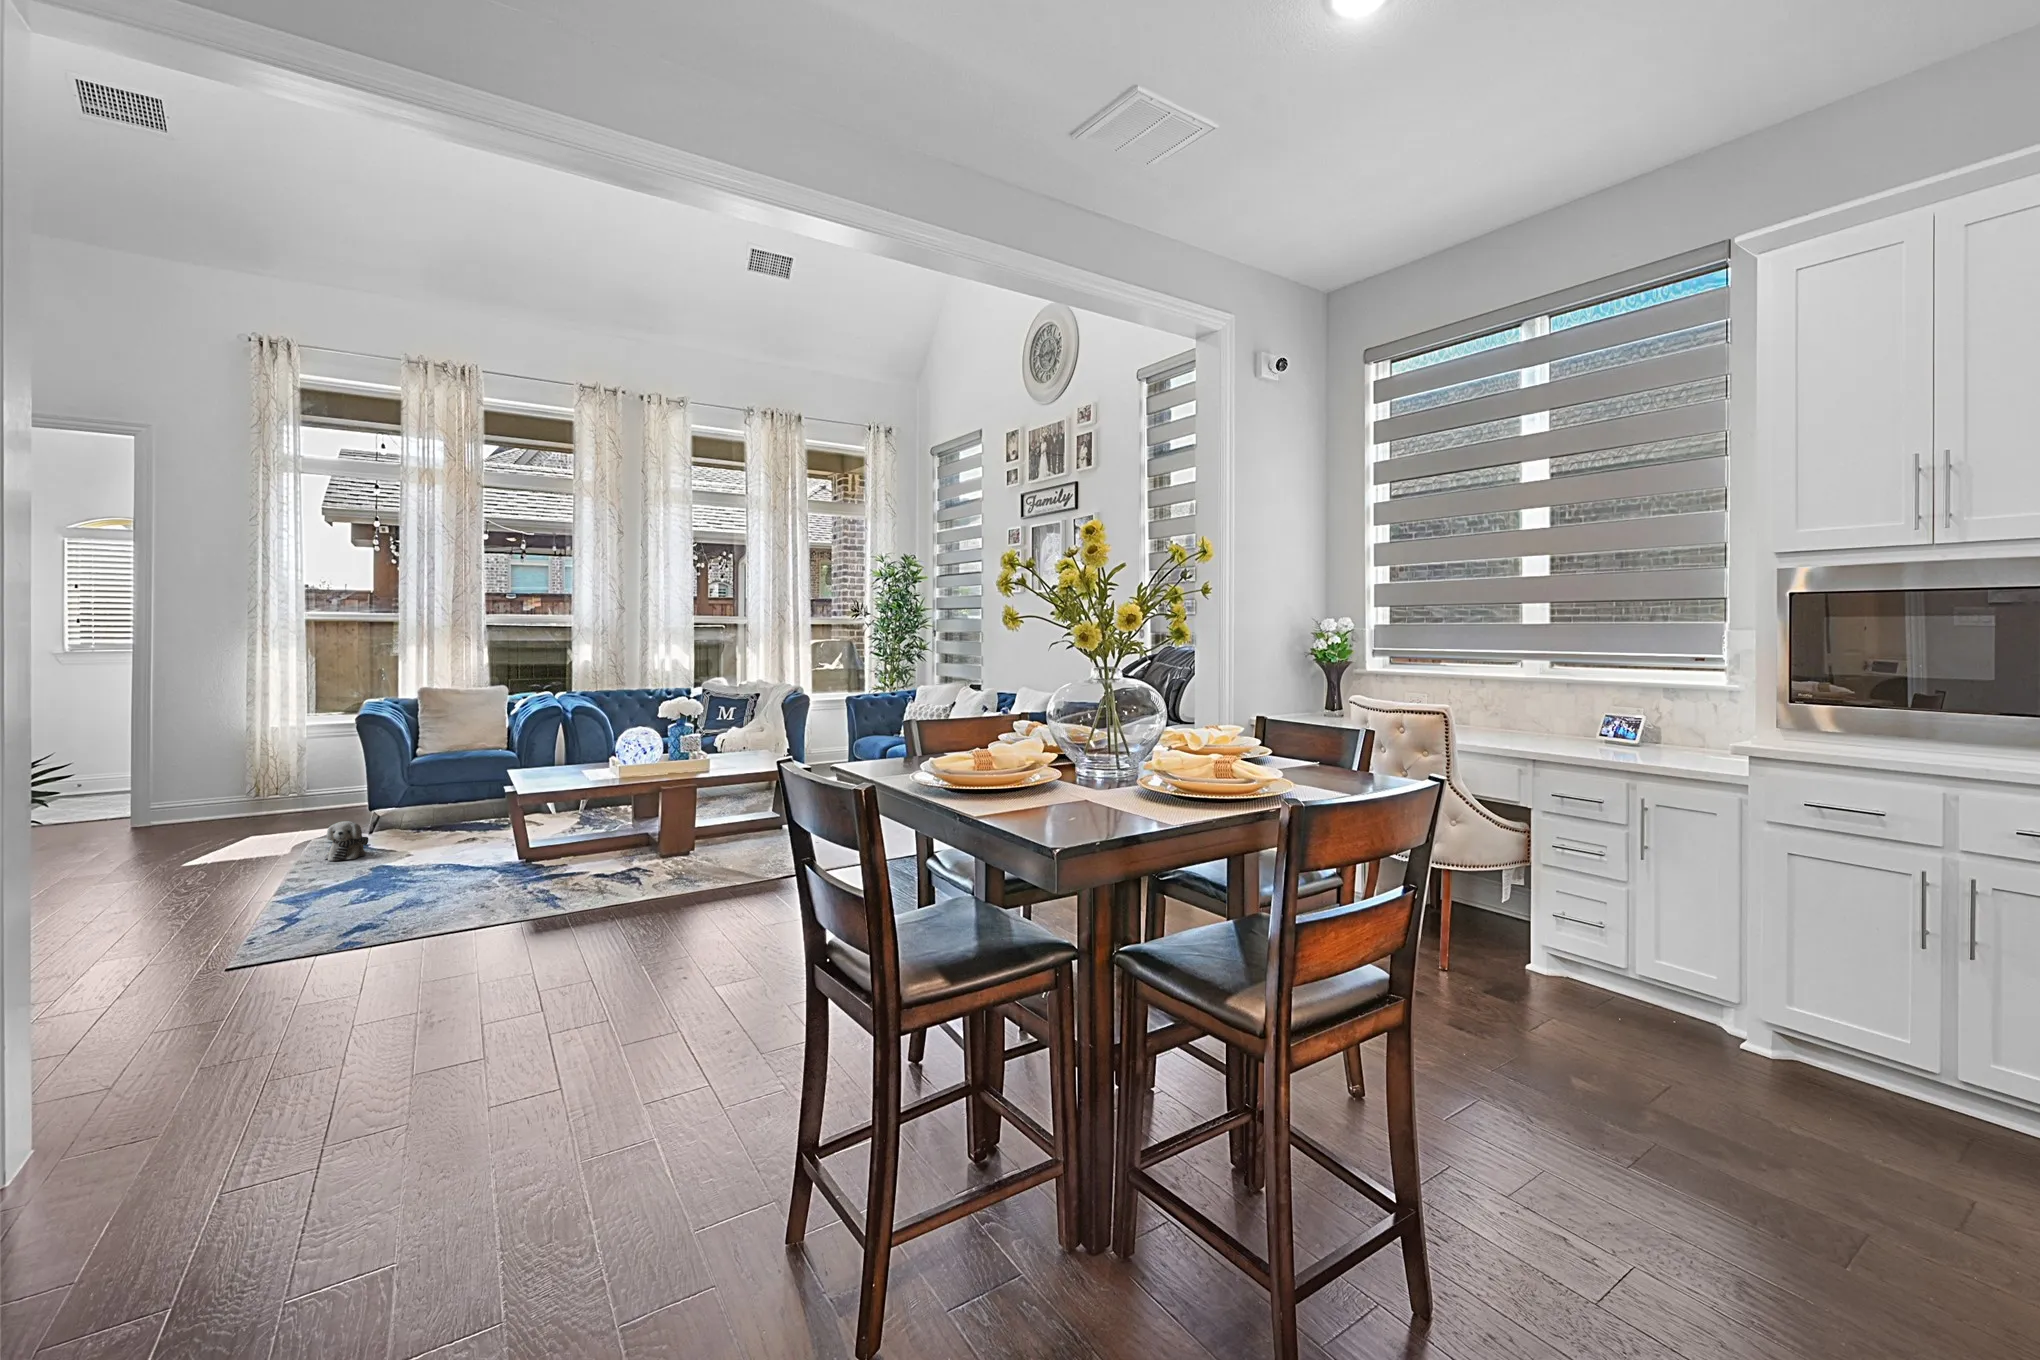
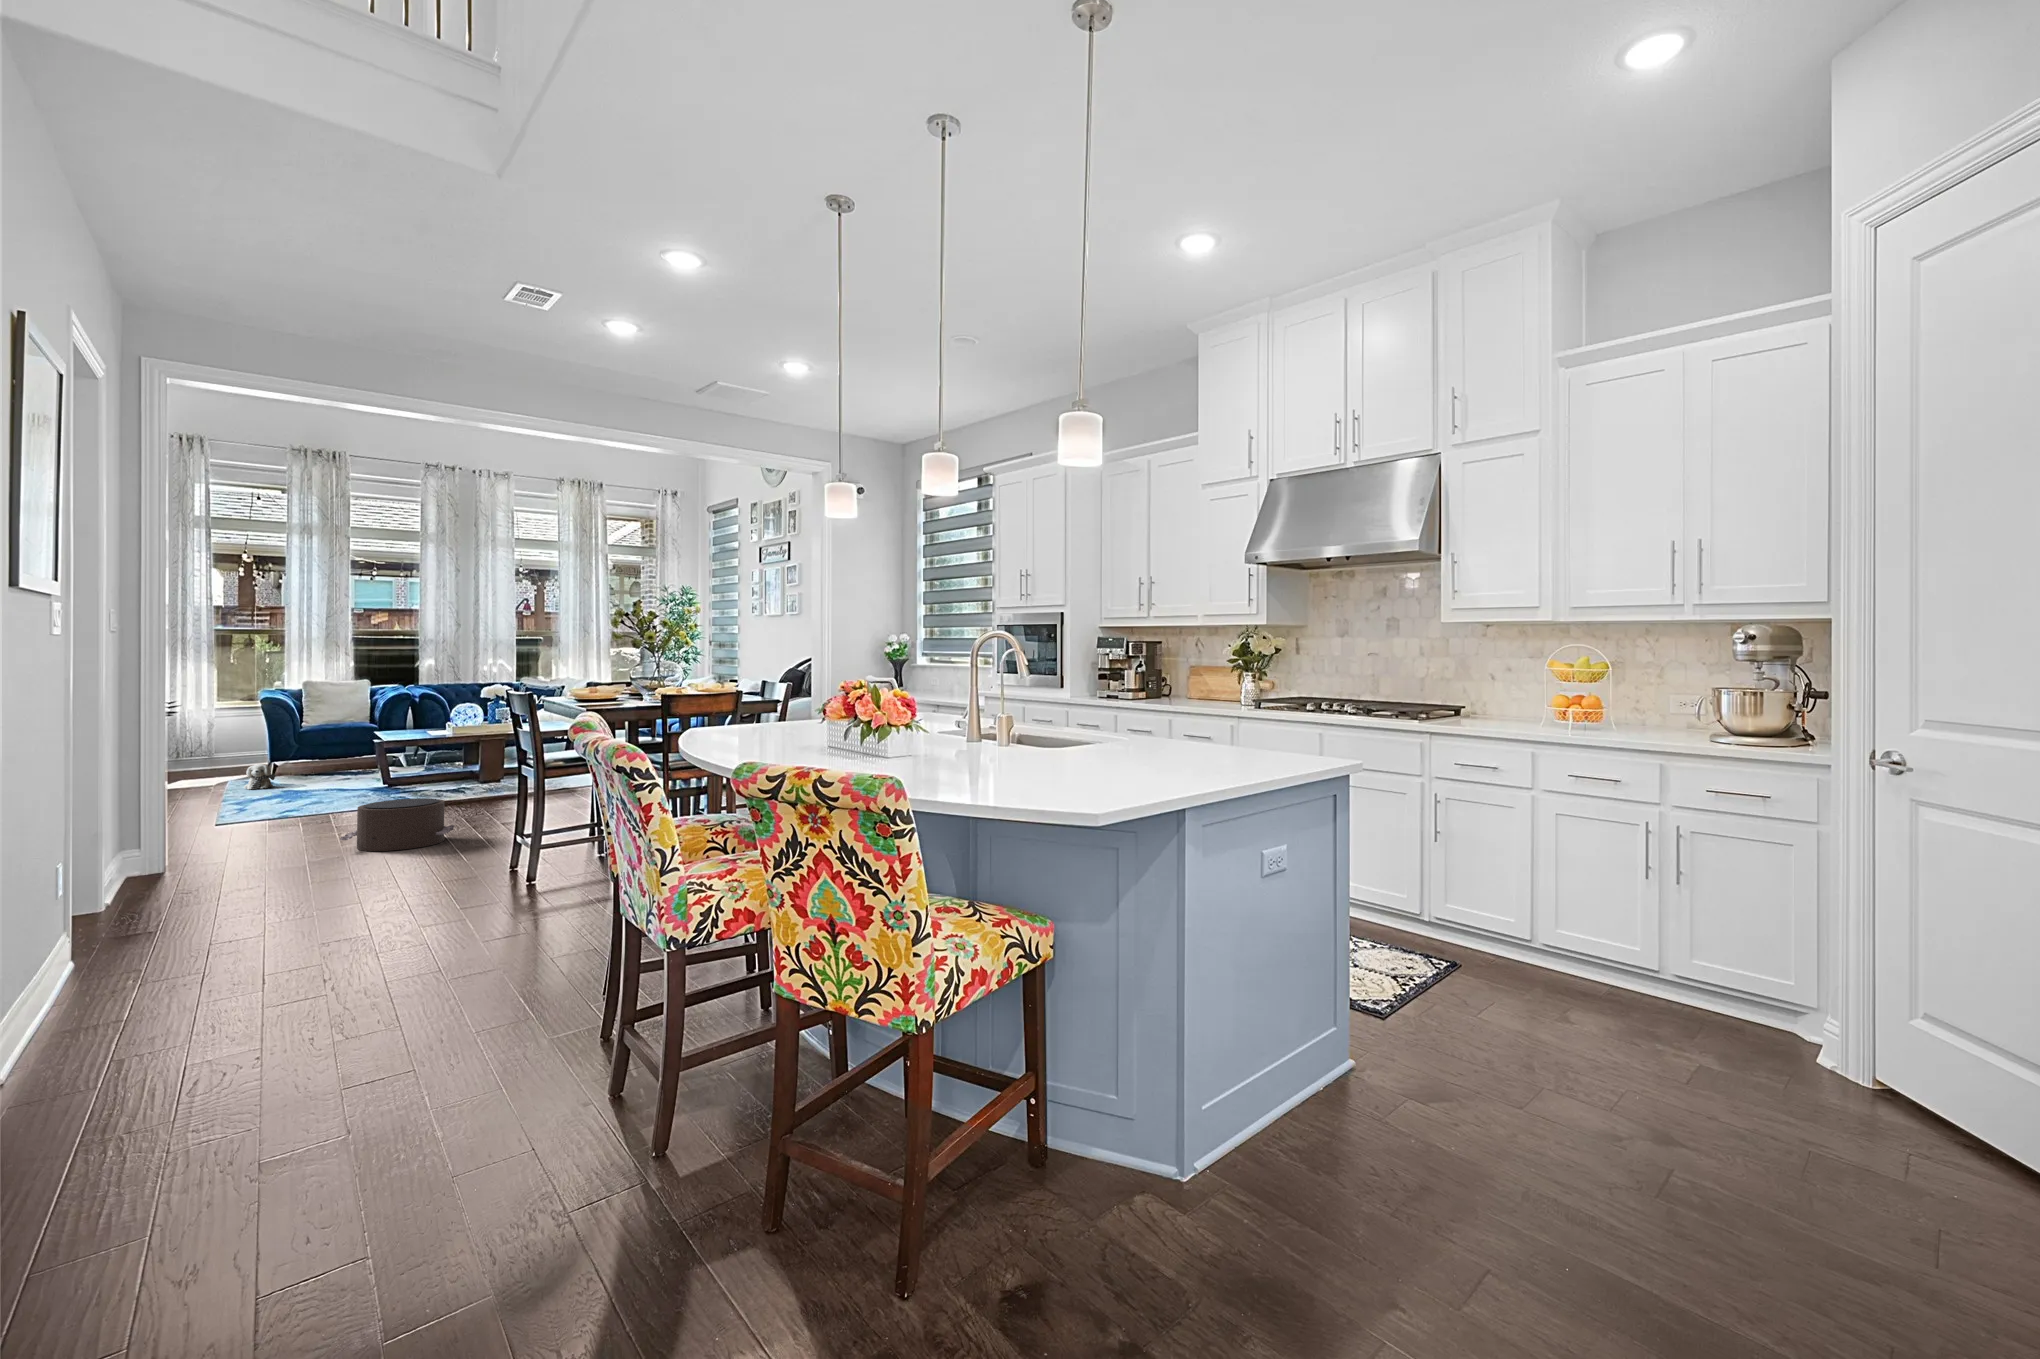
pouf: none [409,947,636,1087] -> present [340,798,454,851]

